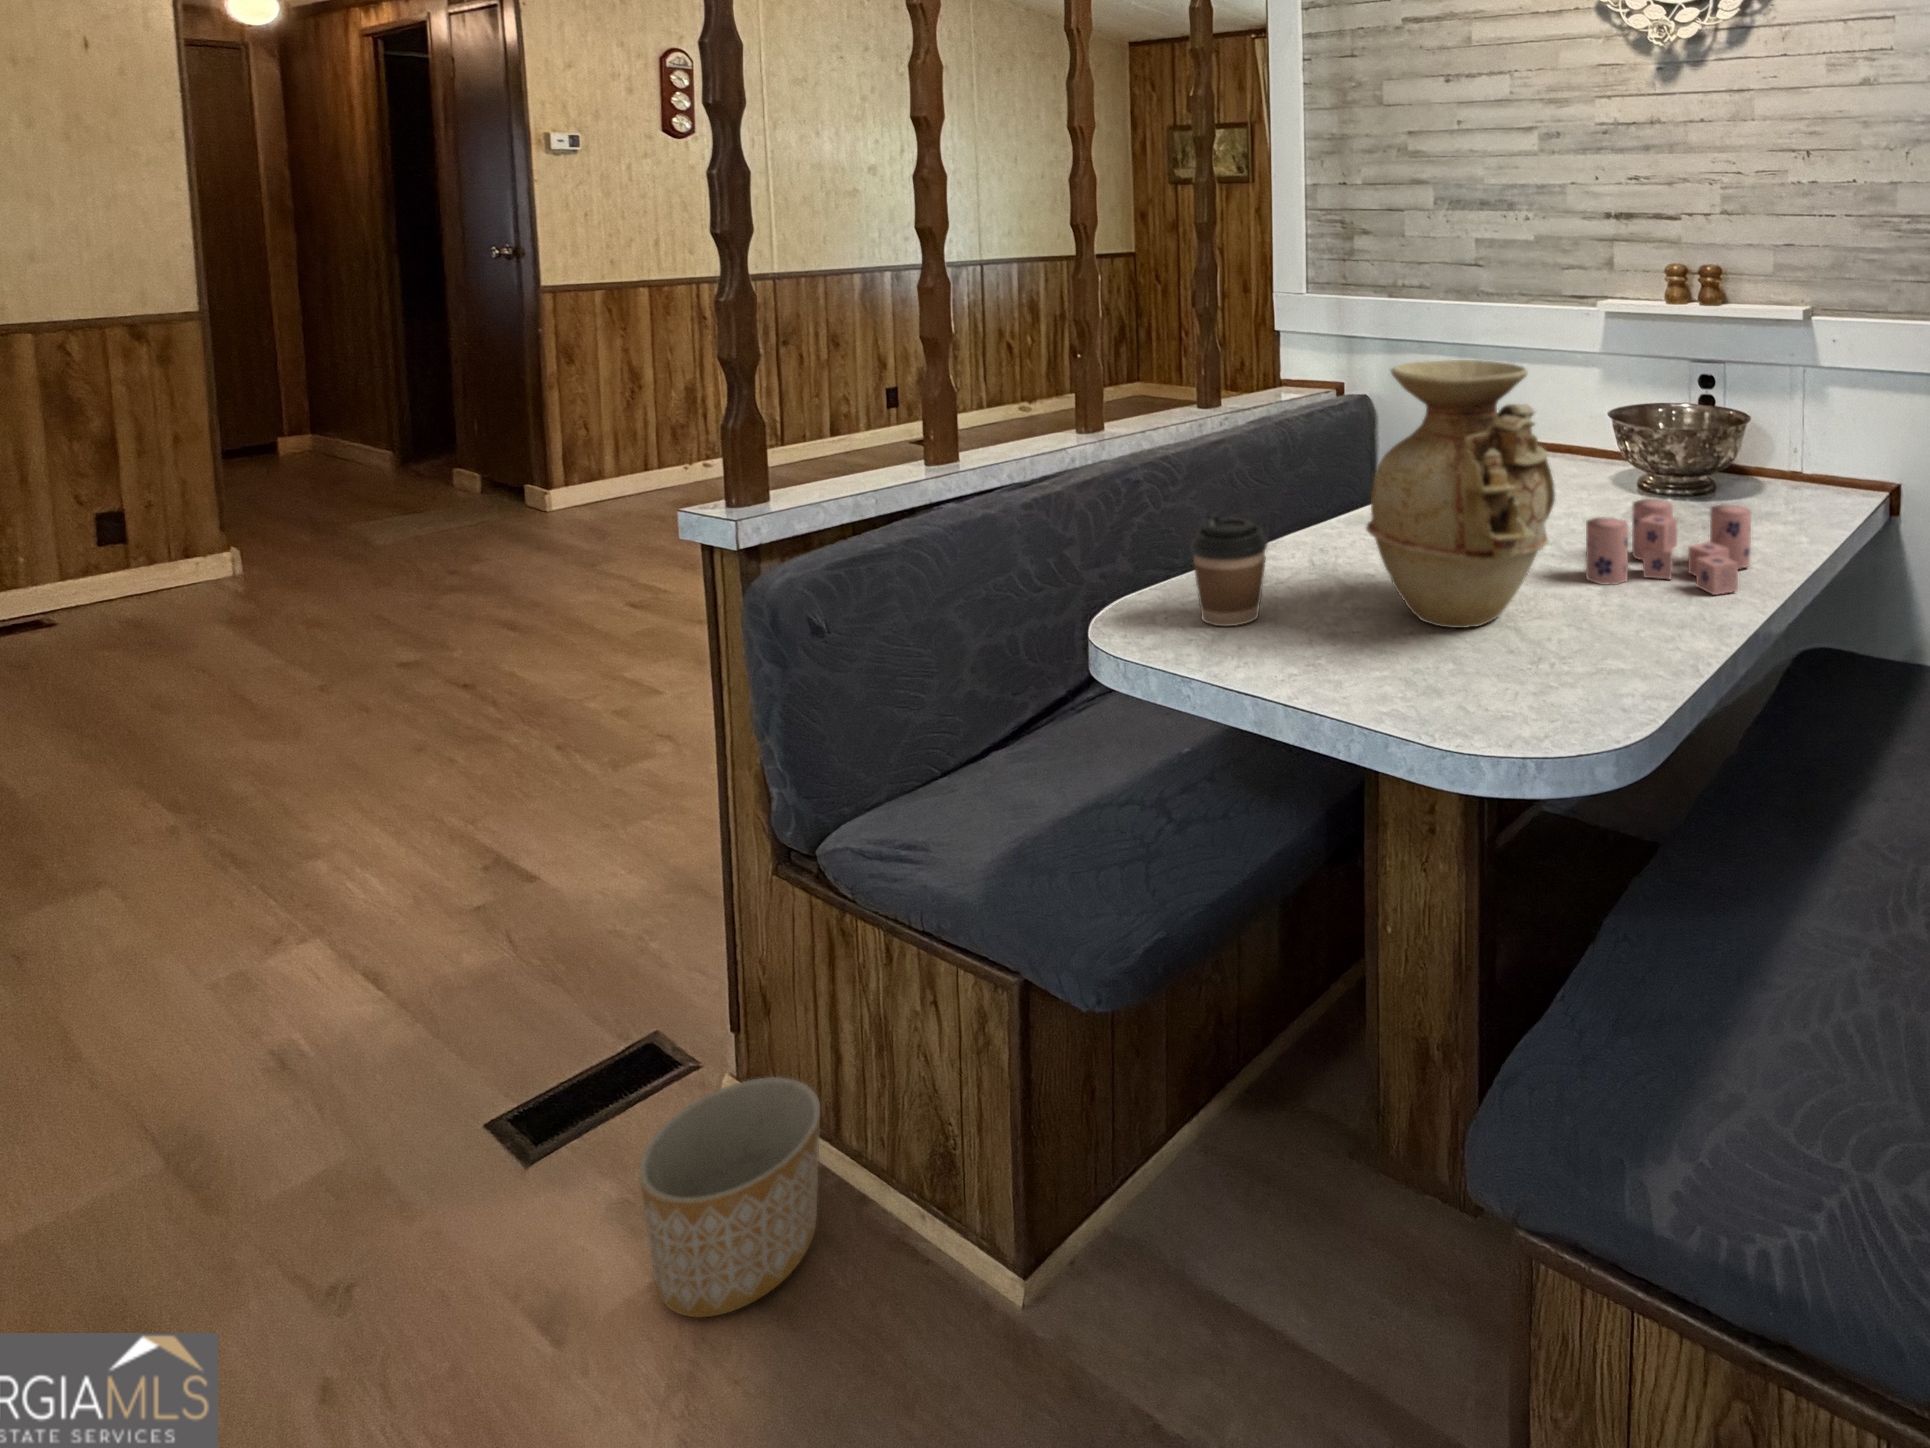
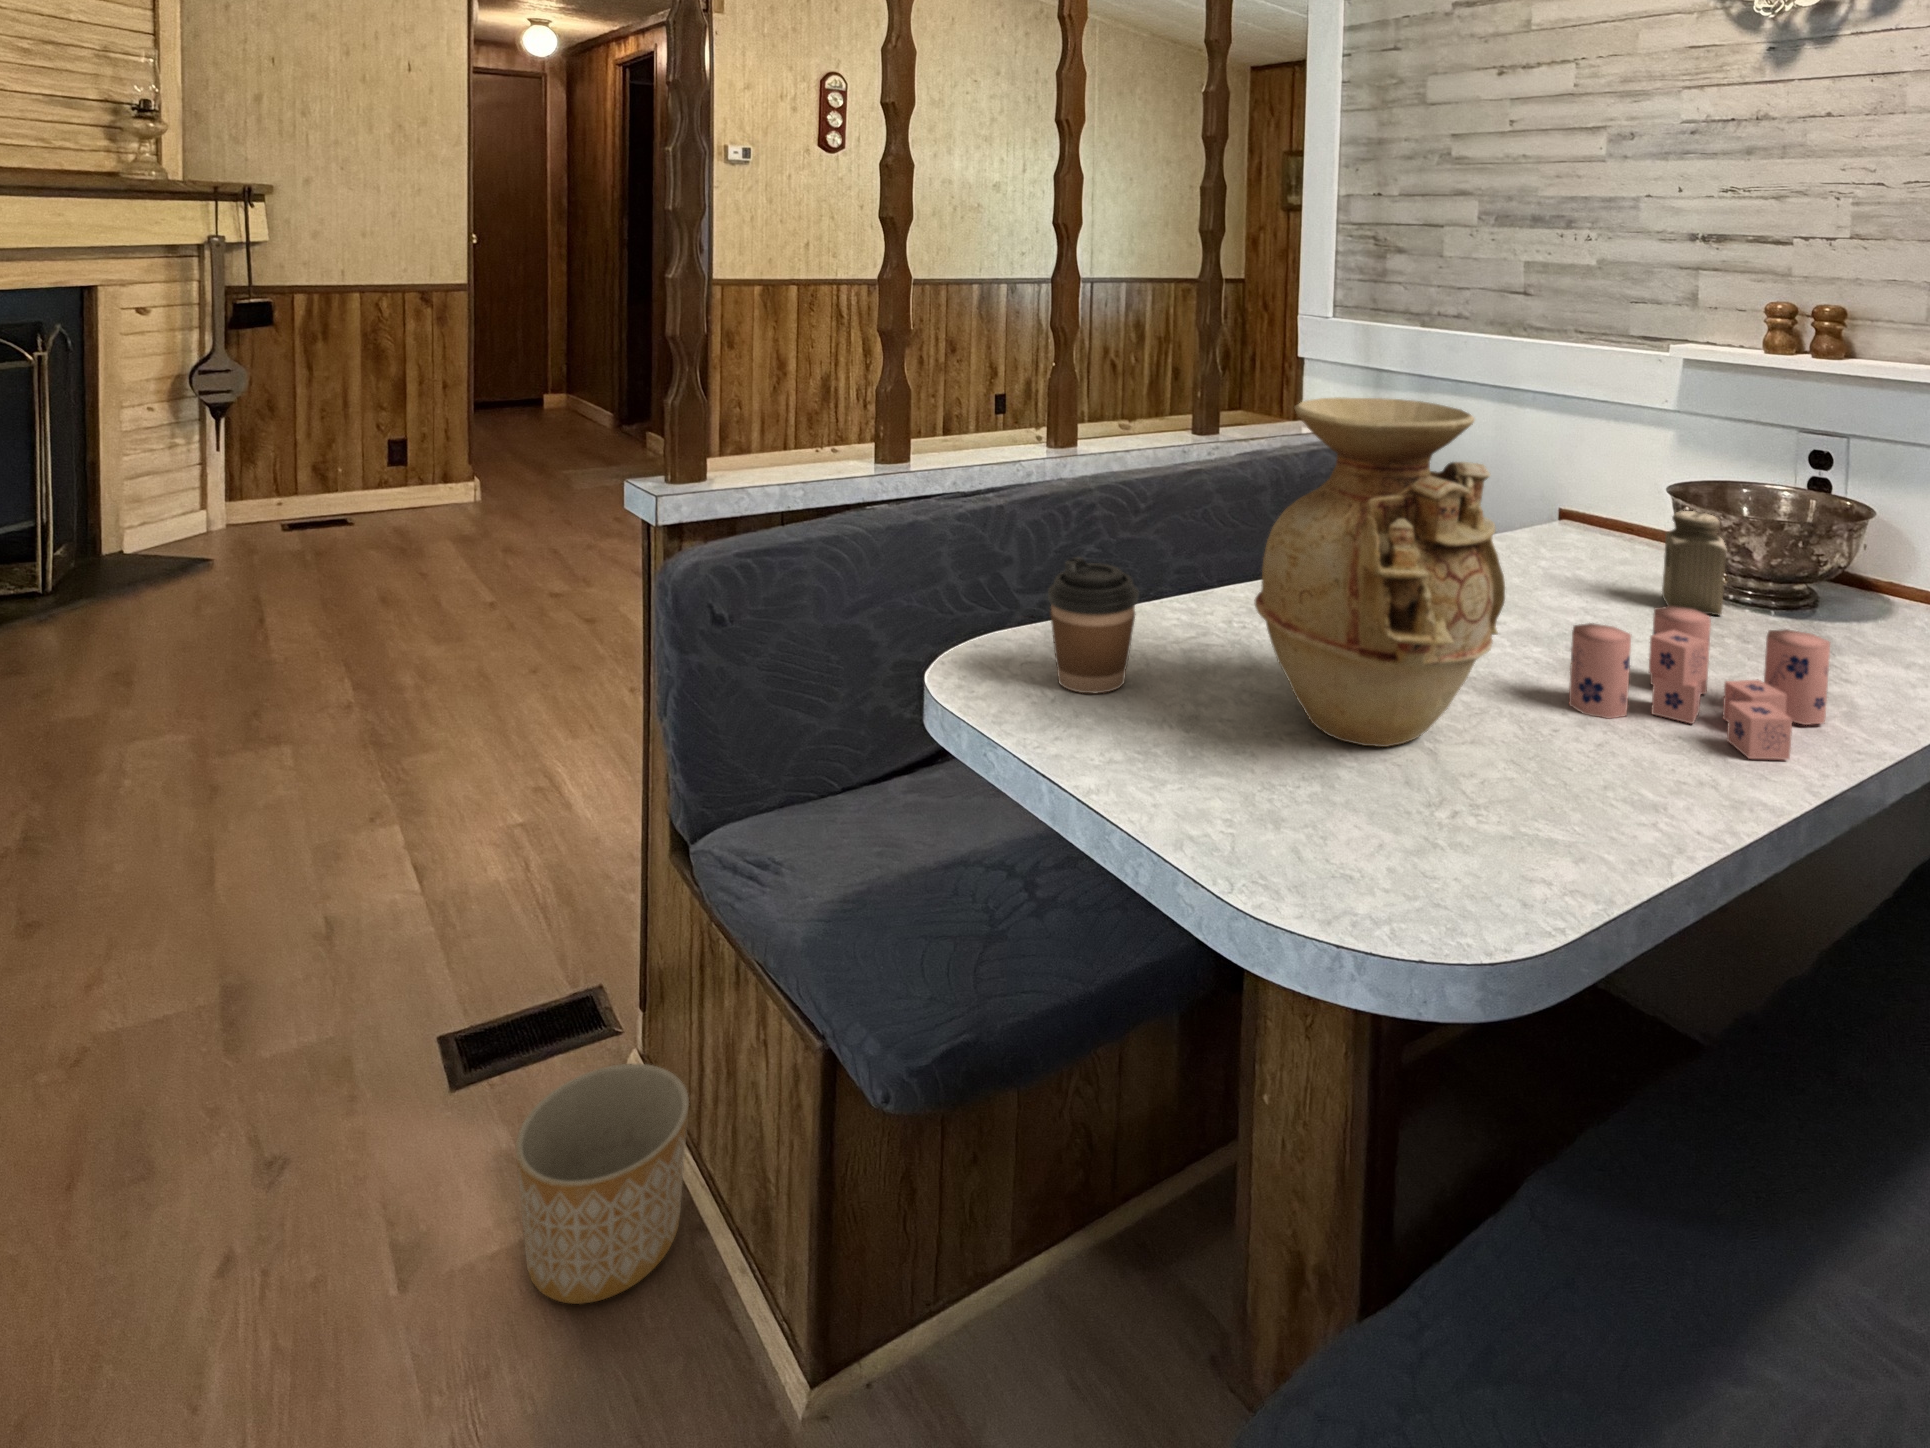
salt shaker: none [1616,431,1662,507] -> present [1662,511,1726,615]

